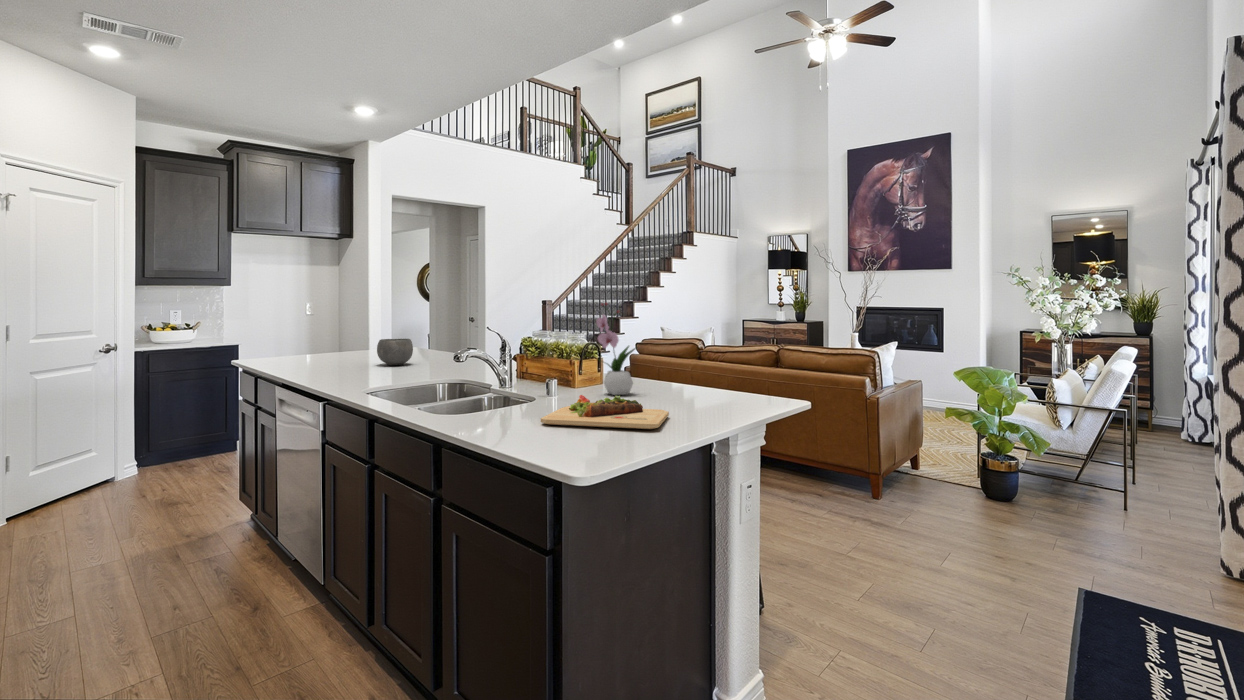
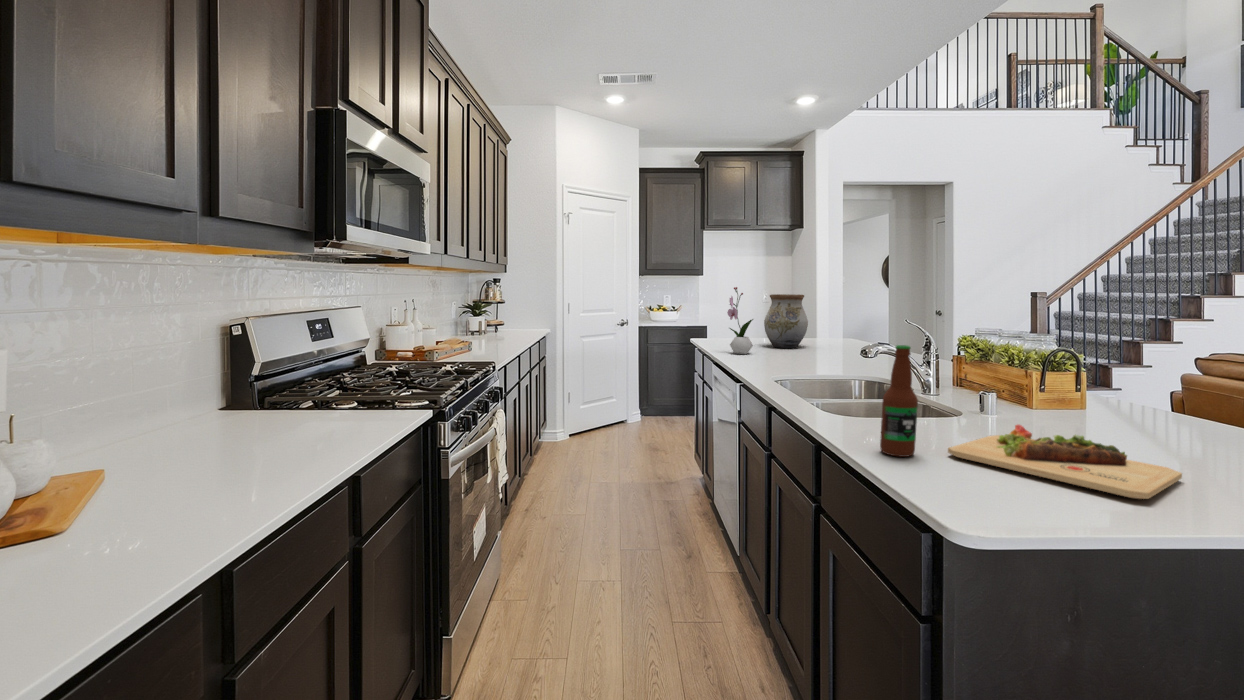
flower arrangement: present [597,303,635,395] -> present [727,287,753,354]
vase: none [329,306,377,362] -> present [764,294,808,348]
ceramic bowl: present [377,339,413,365] -> none [803,328,840,355]
bottle: none [492,340,519,430] -> present [880,345,918,457]

